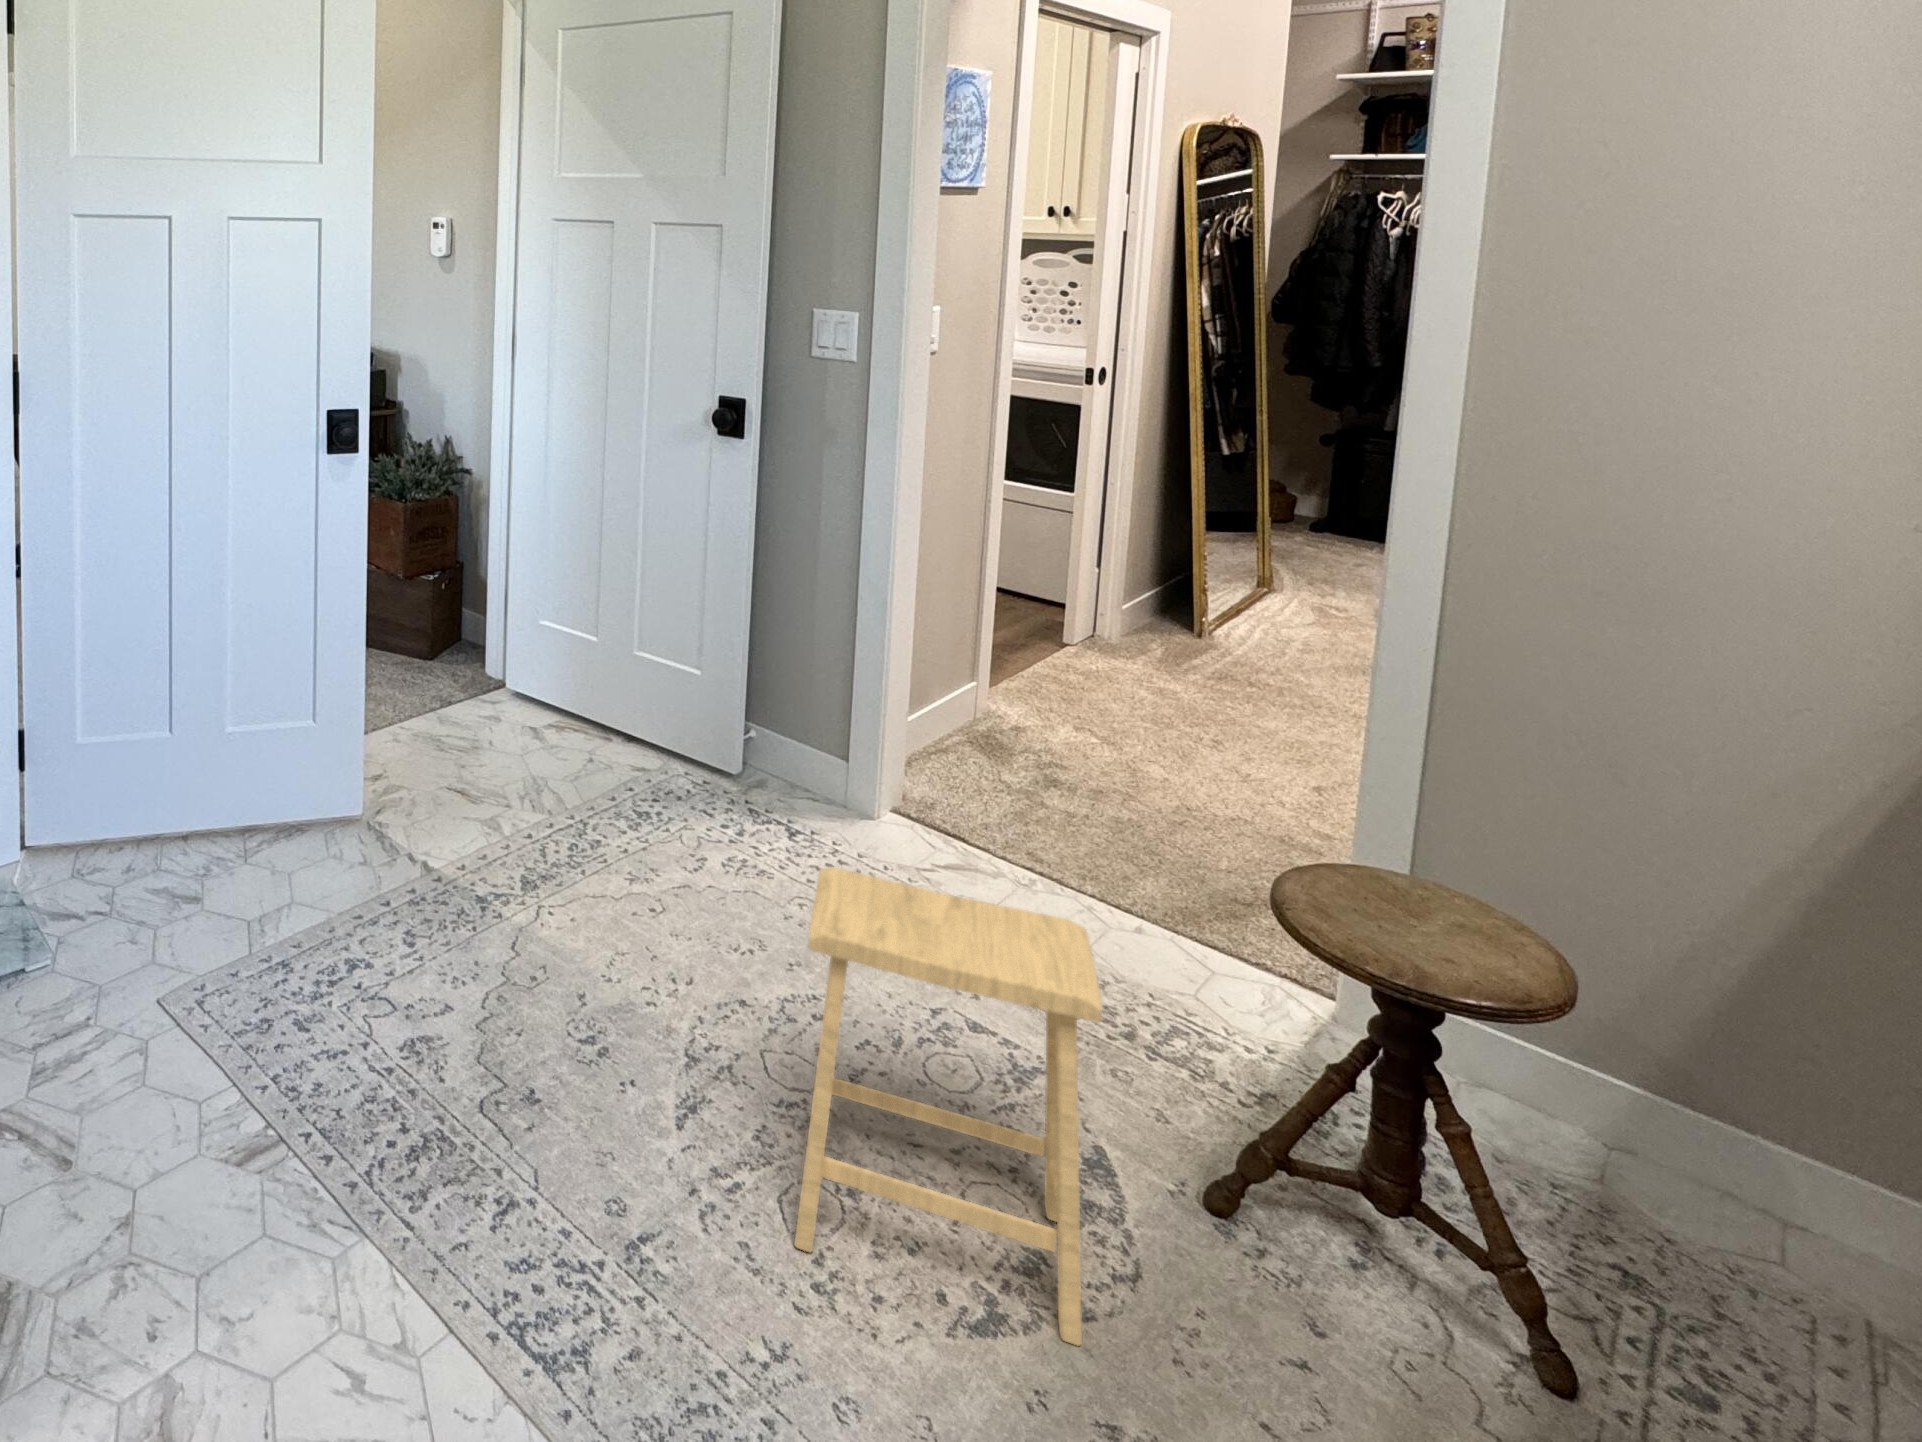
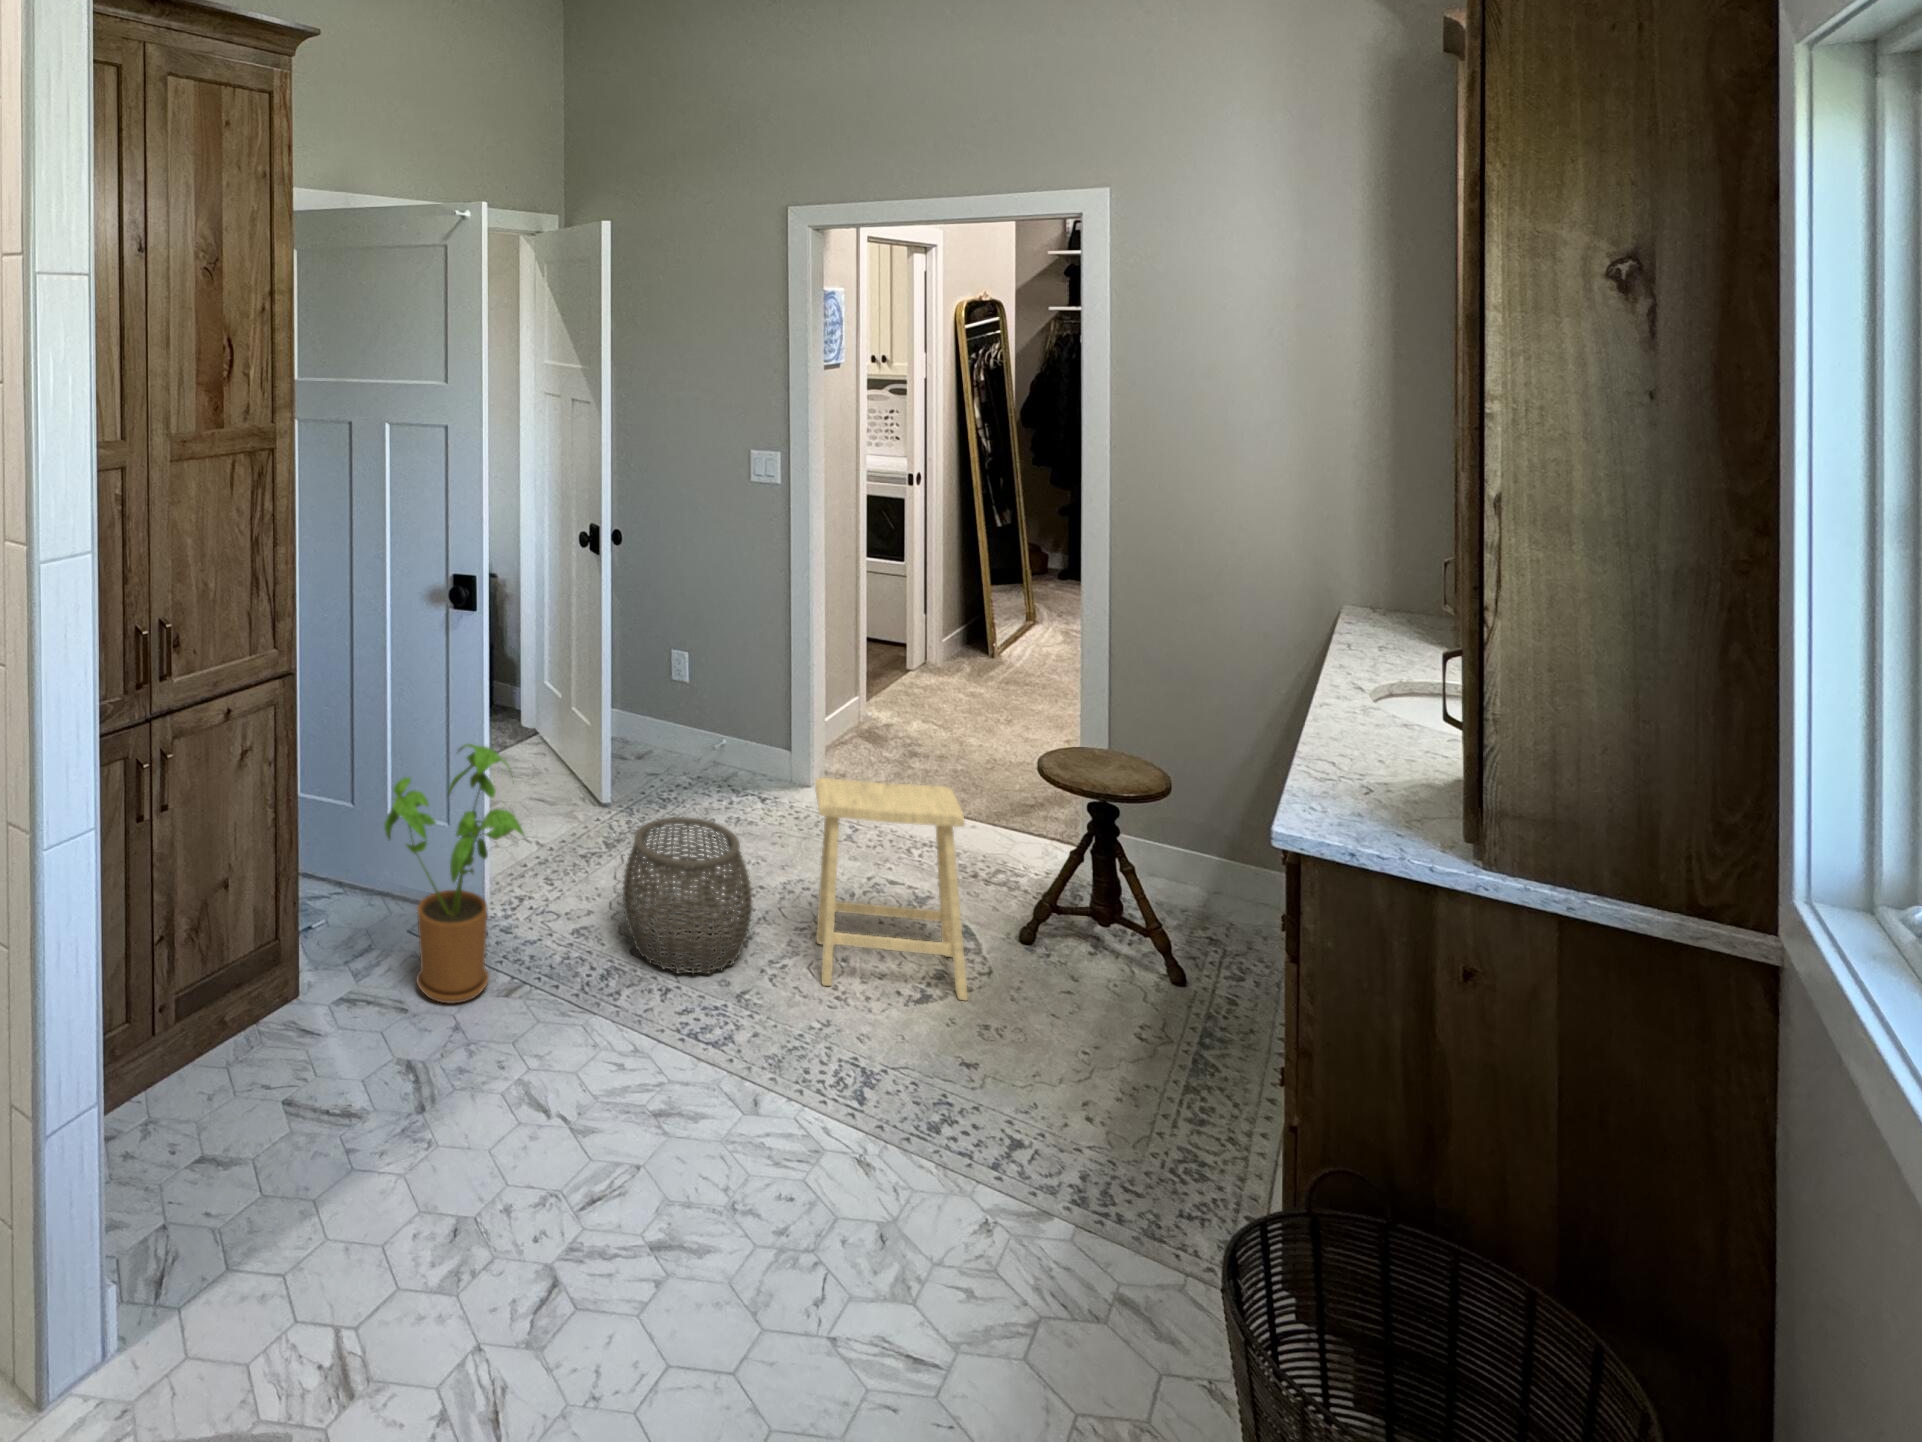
house plant: none [62,737,280,1166] -> present [384,744,524,1003]
woven basket: none [469,887,692,1181] -> present [622,817,753,974]

